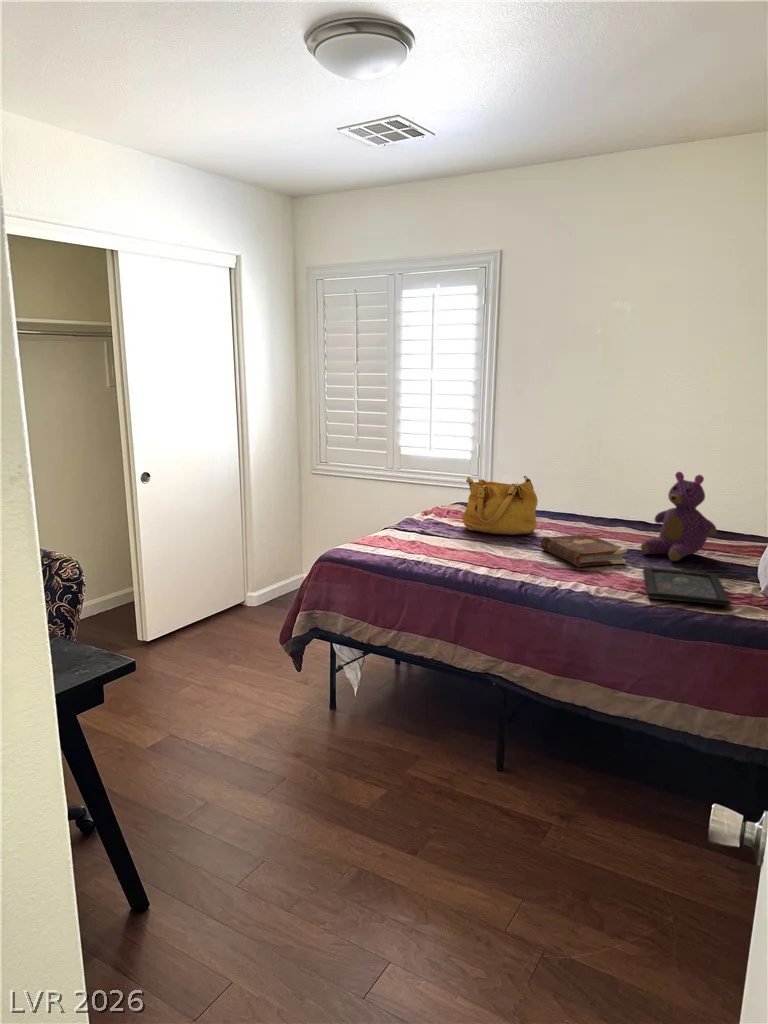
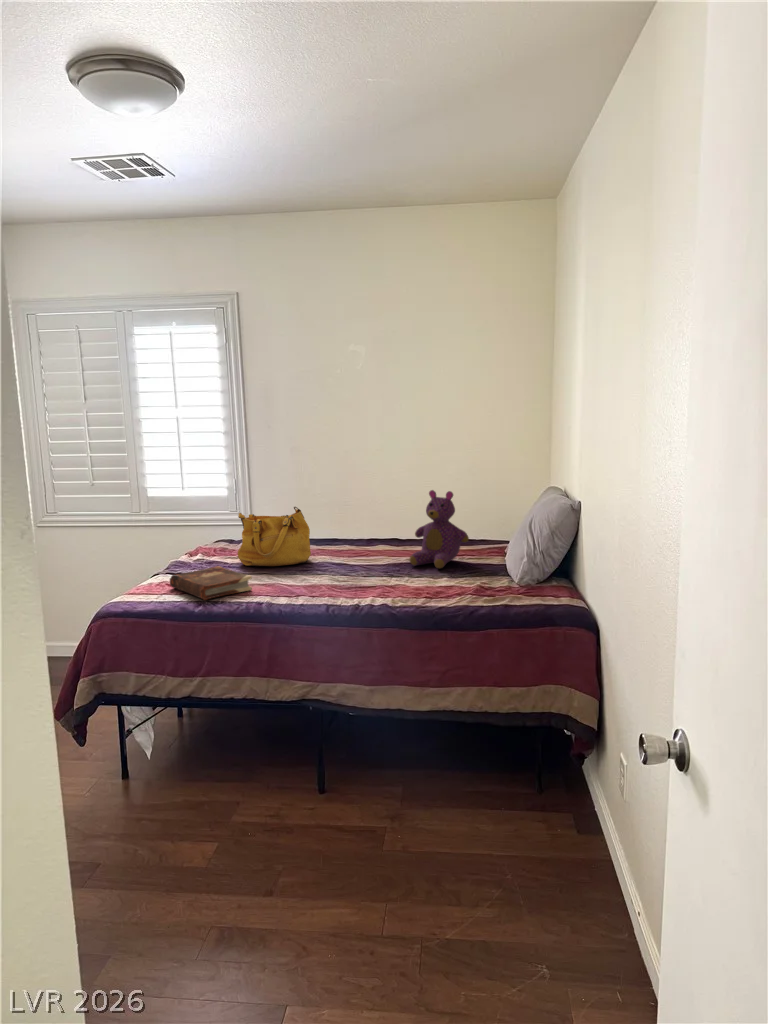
book: present [541,533,627,567] -> present [170,566,252,600]
tray: present [643,567,730,605] -> none [420,574,500,601]

